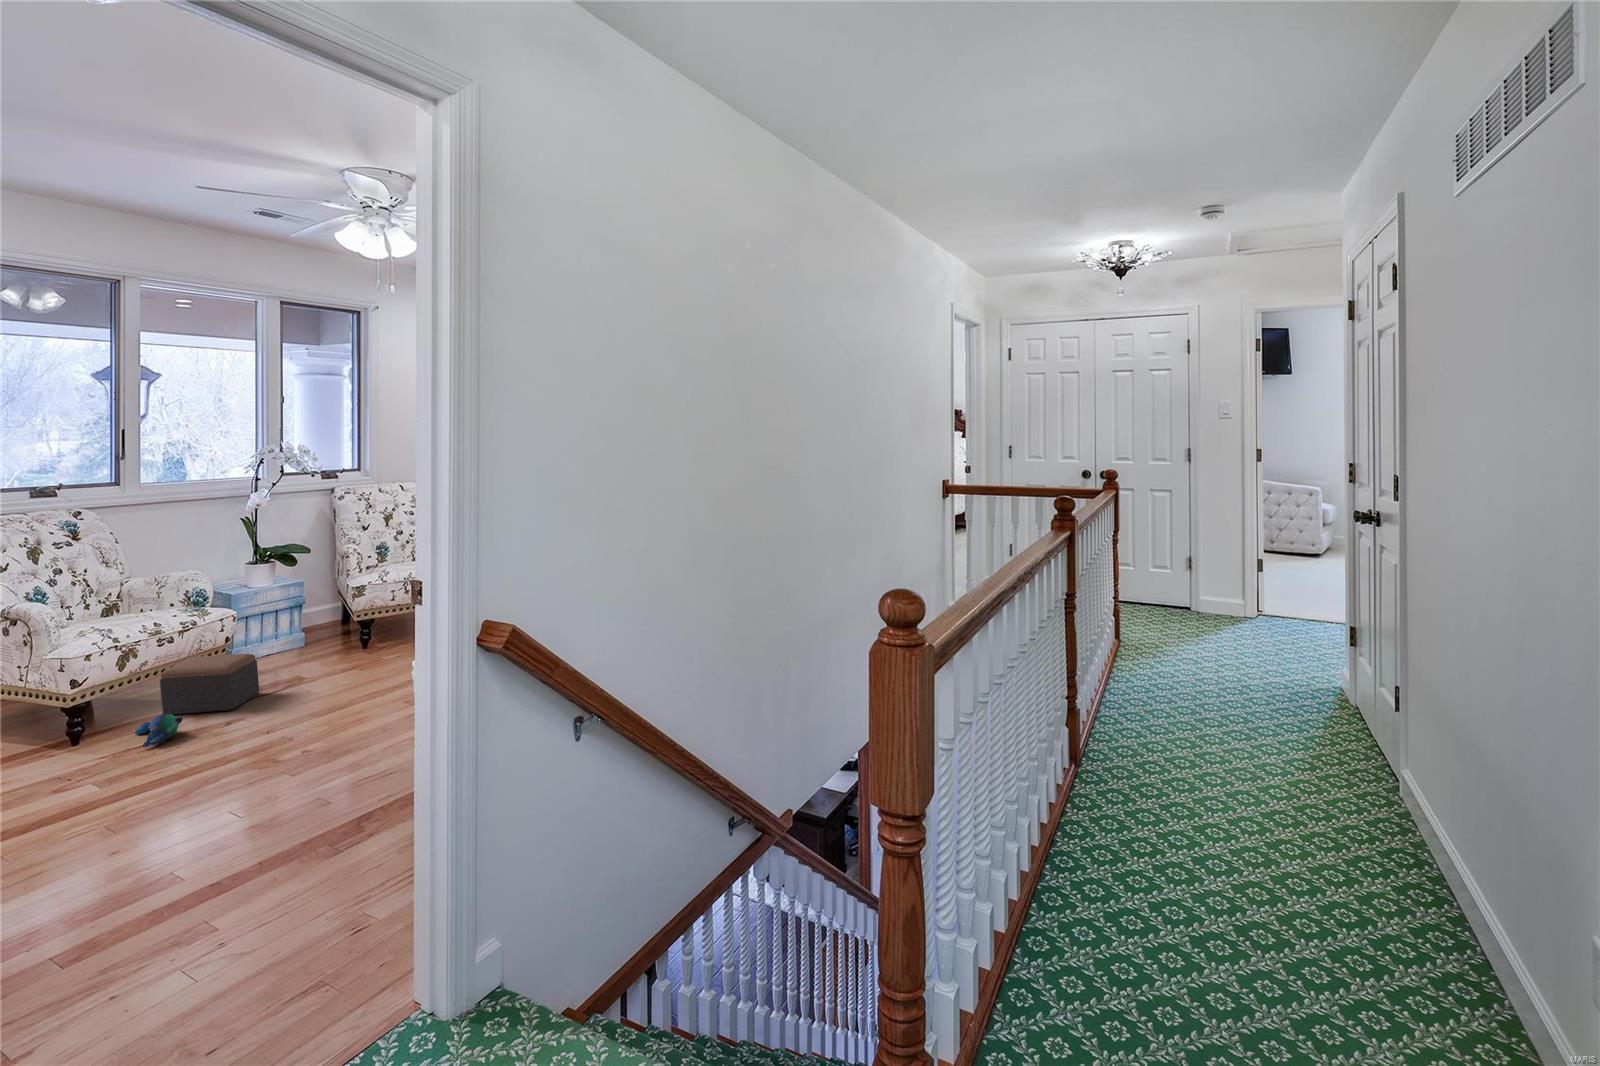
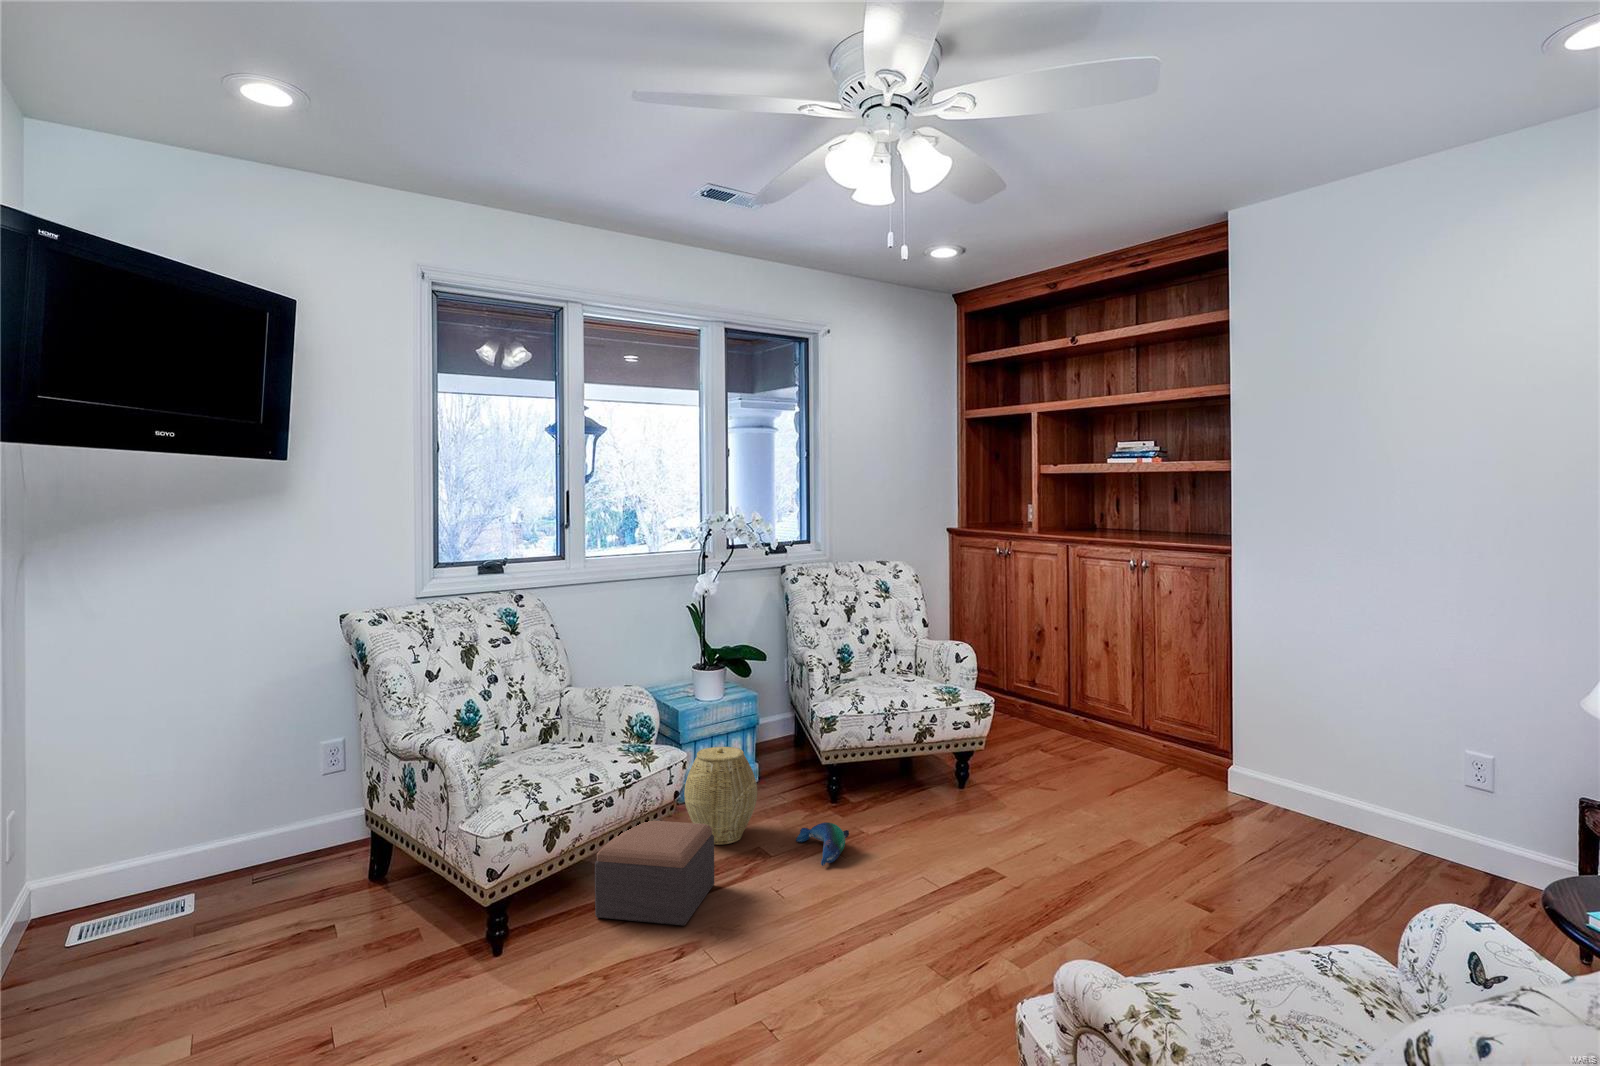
woven basket: none [238,612,298,677] -> present [684,747,757,845]
plush toy: present [135,714,182,747] -> present [796,822,849,866]

